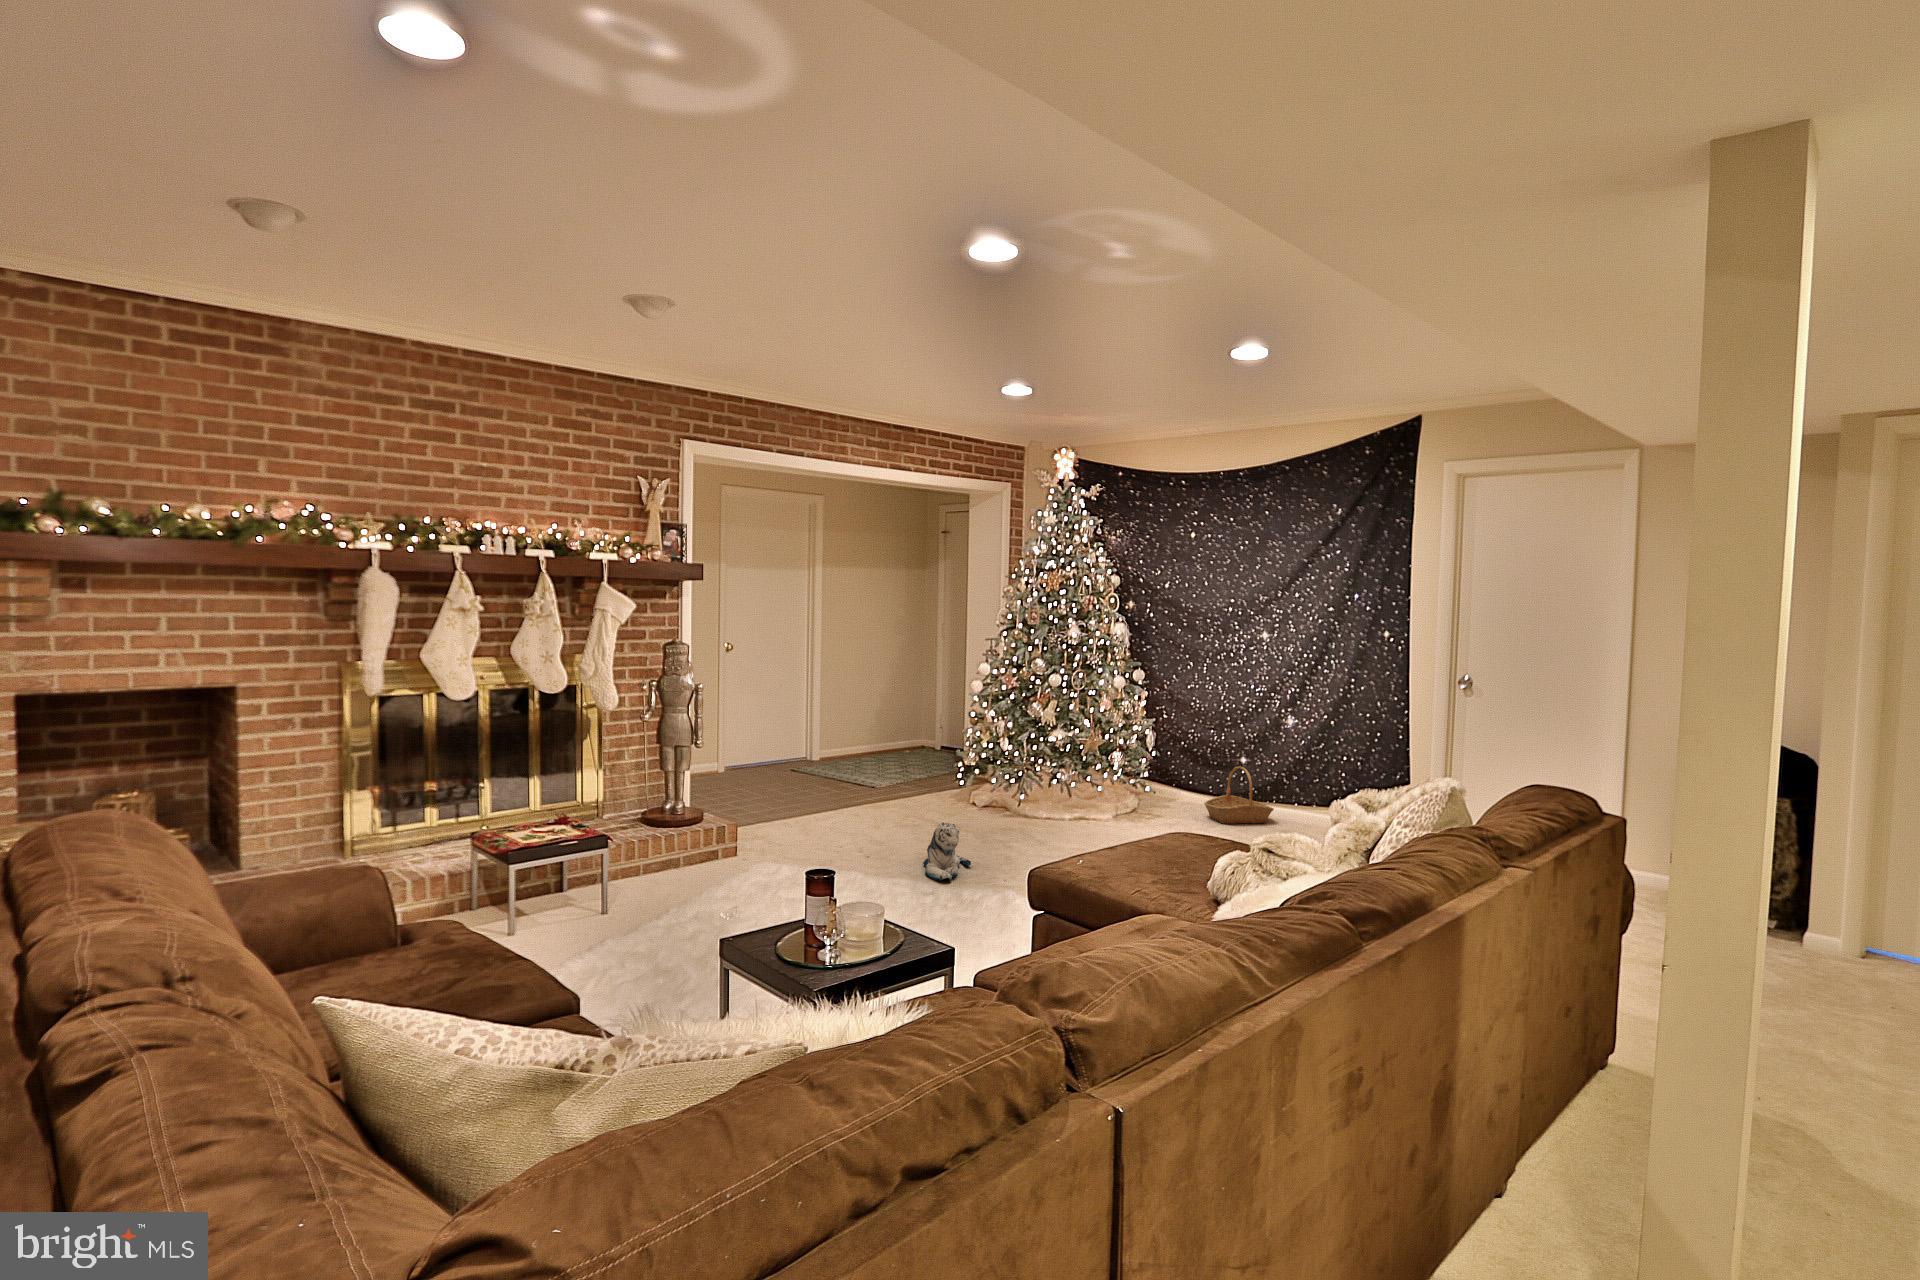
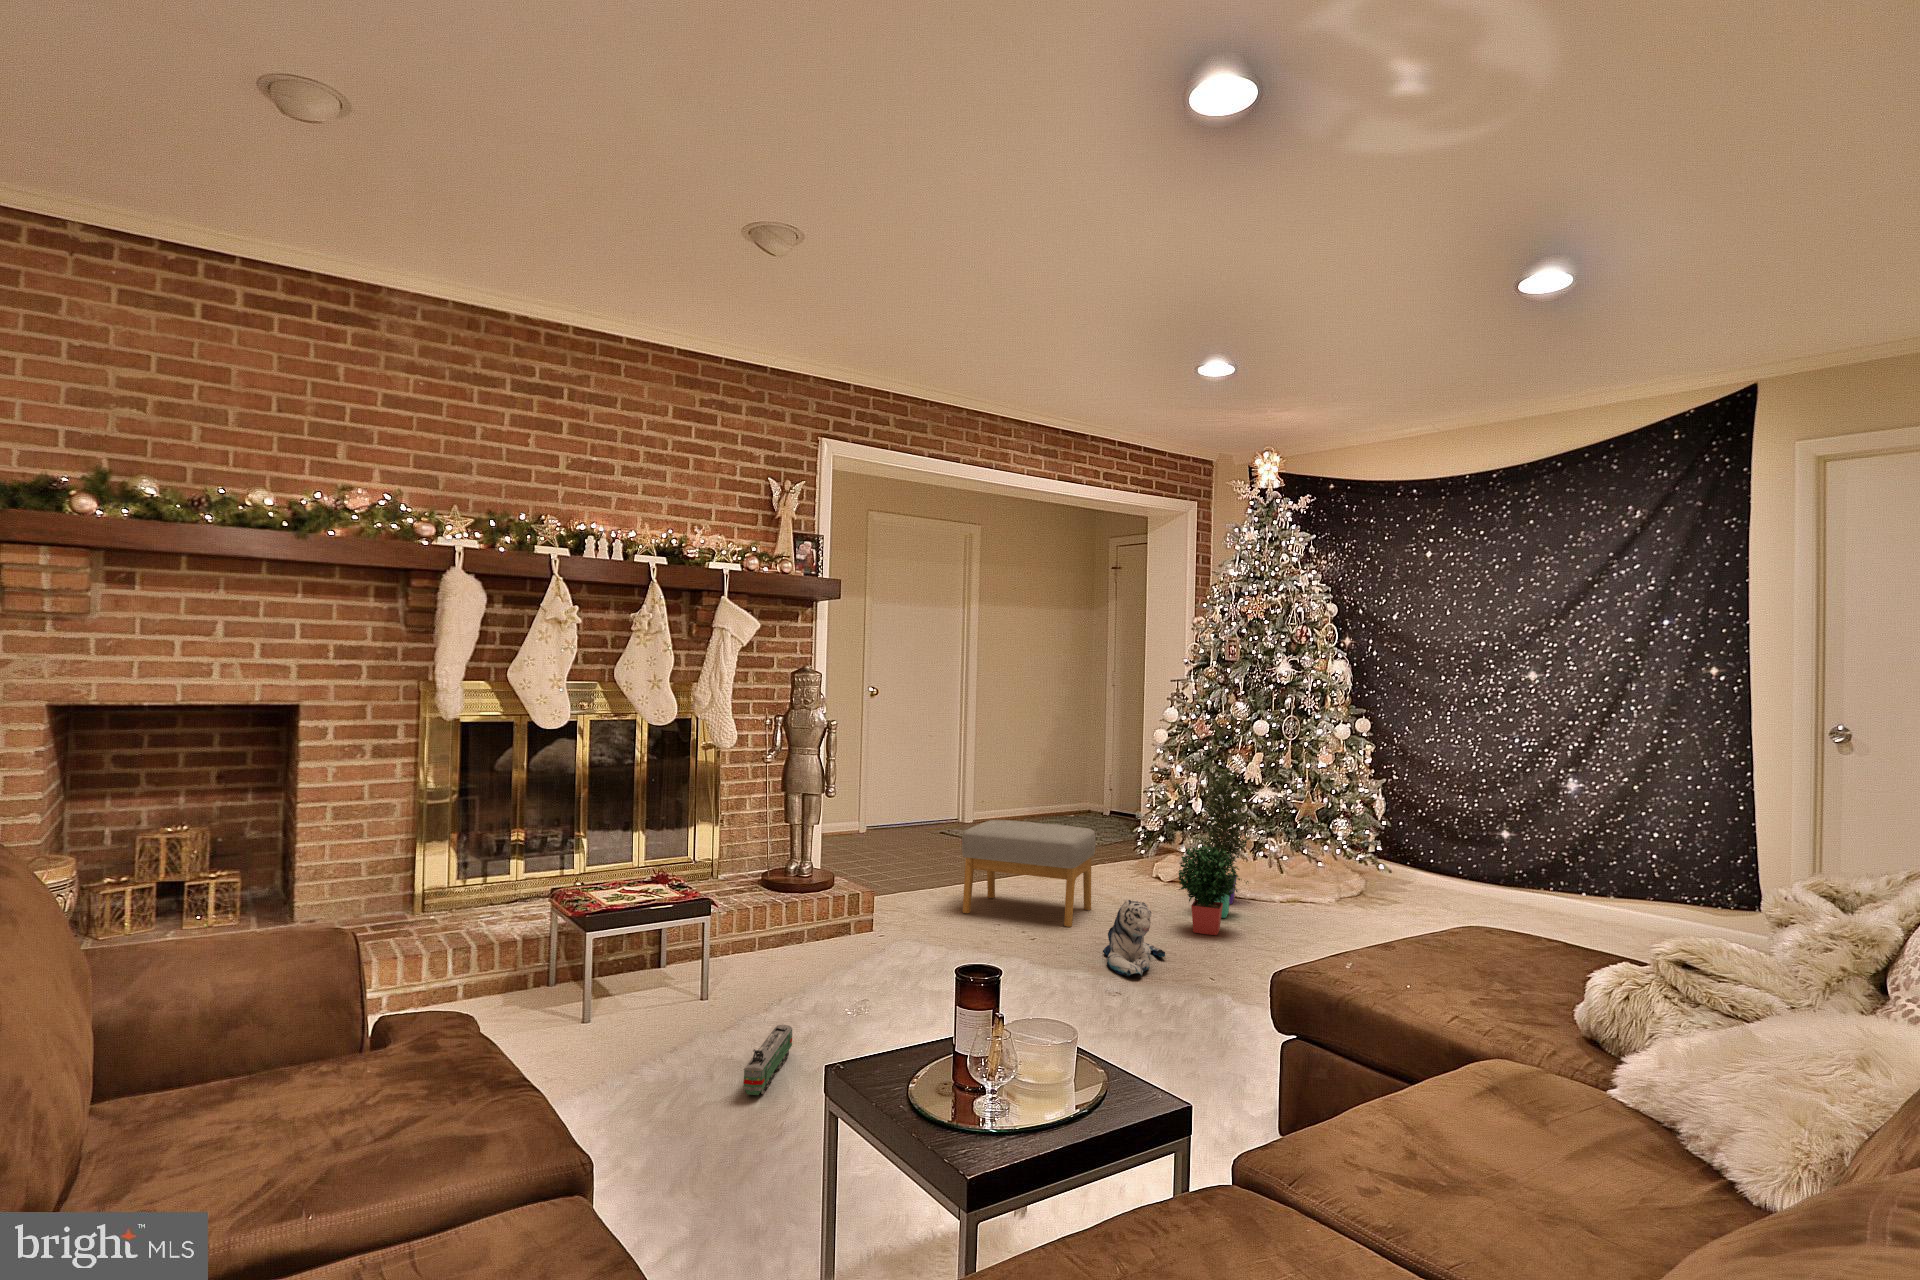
potted plant: none [984,711,1048,847] -> present [1179,765,1251,935]
footstool: none [810,761,920,846] -> present [962,820,1096,927]
basket: present [1204,767,1274,824] -> none [1457,842,1555,917]
toy train: none [647,926,681,975] -> present [744,1025,792,1095]

